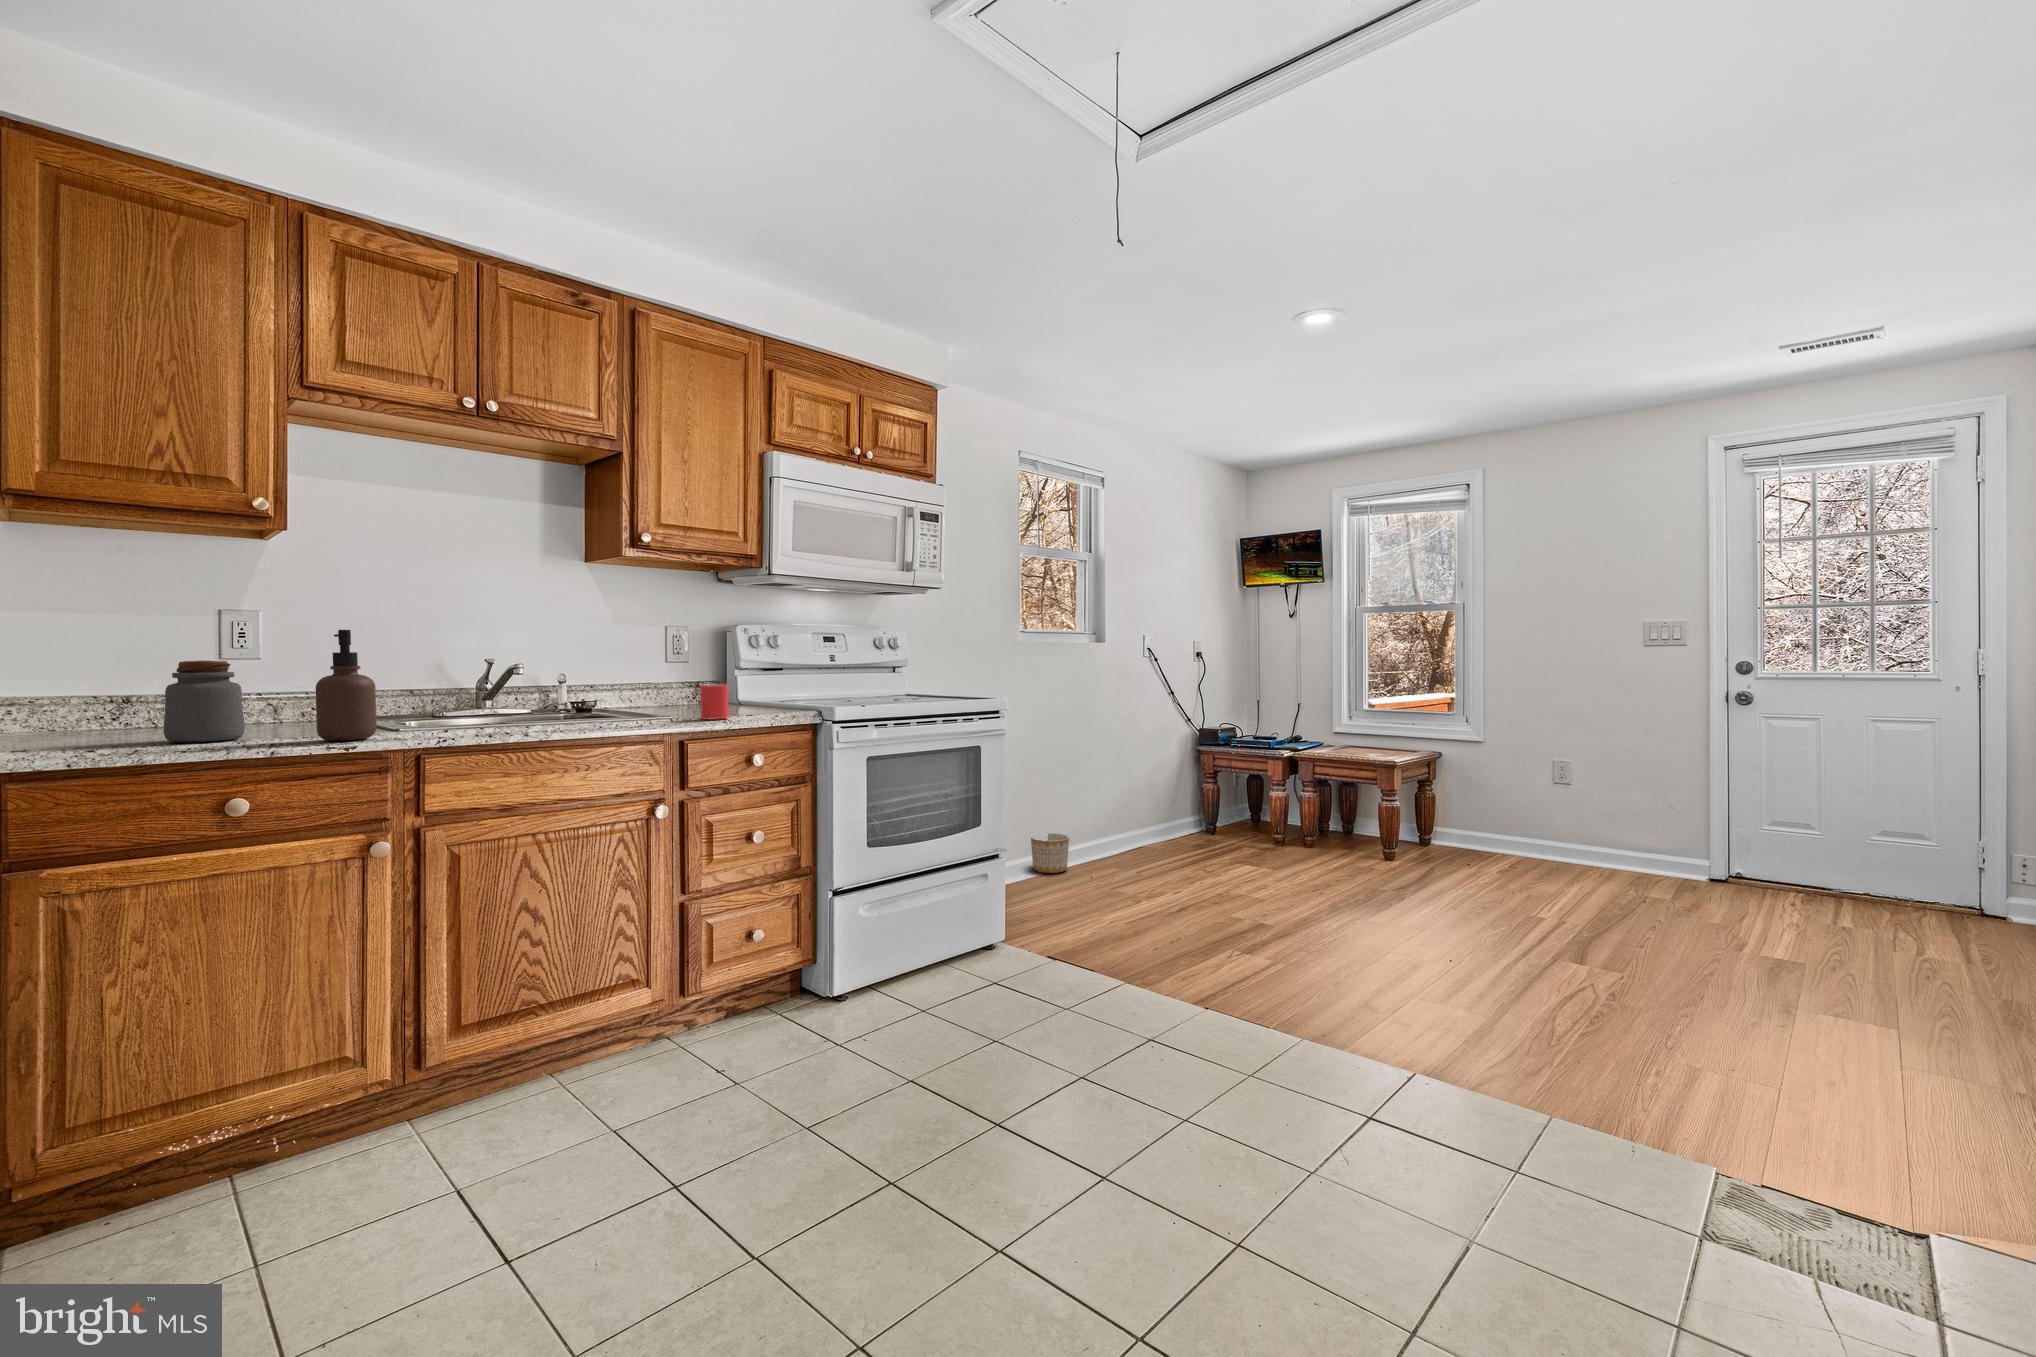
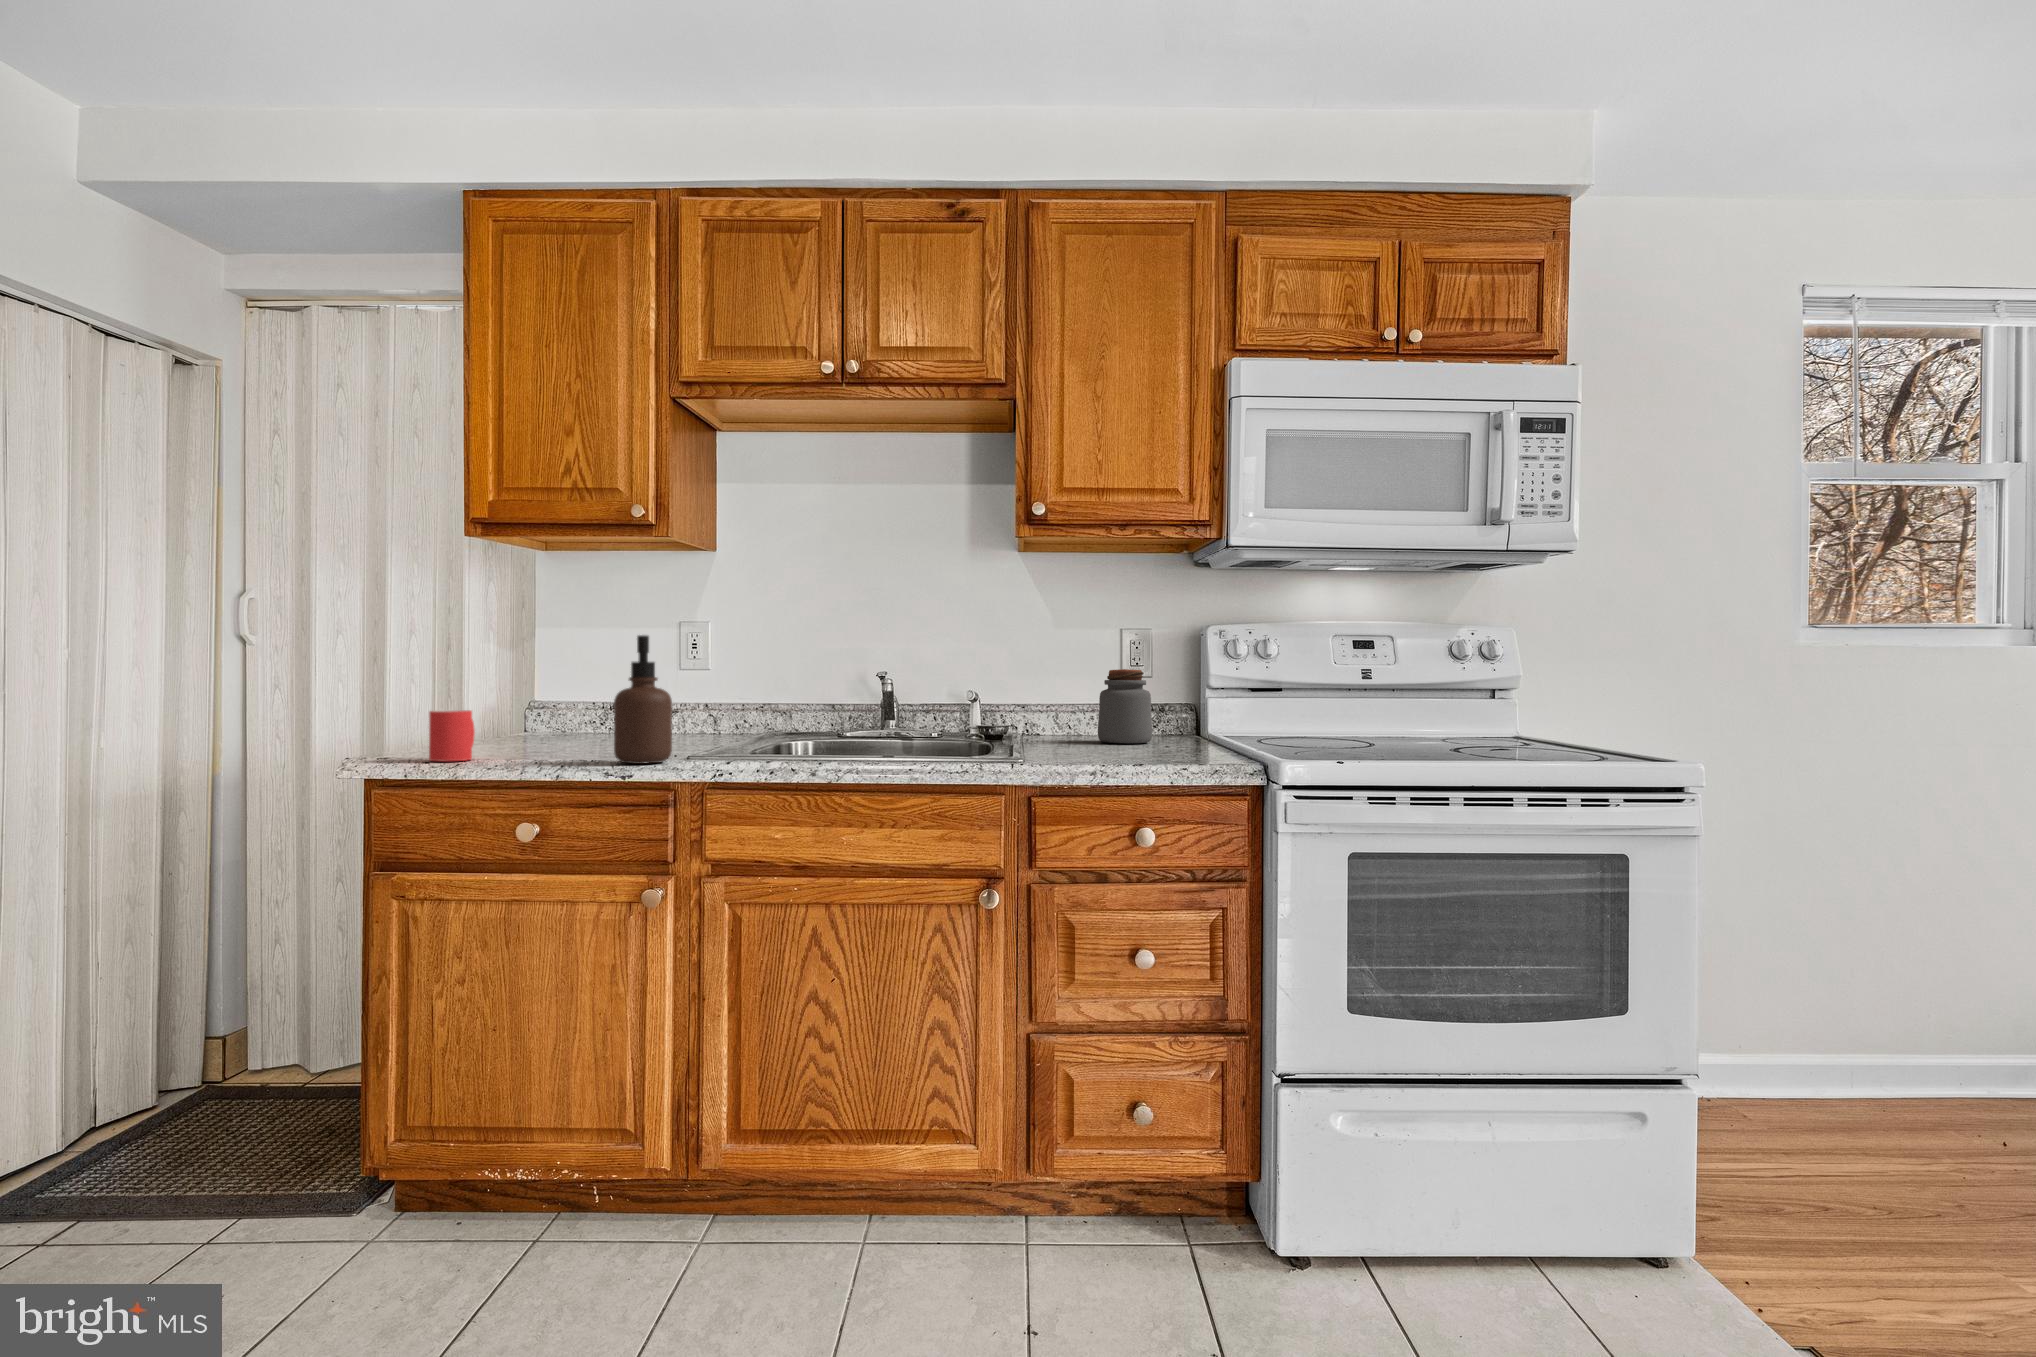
jar: present [164,660,245,742] -> present [1098,669,1152,743]
mug: present [700,684,729,719] -> present [429,710,475,761]
planter: present [1031,833,1069,873] -> none [1837,1038,1936,1129]

